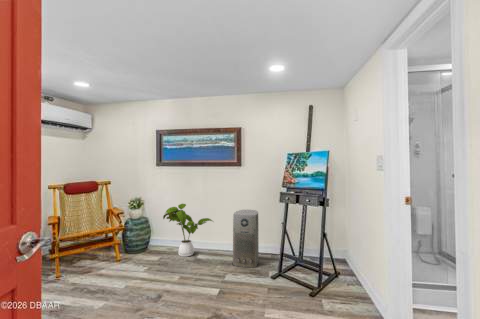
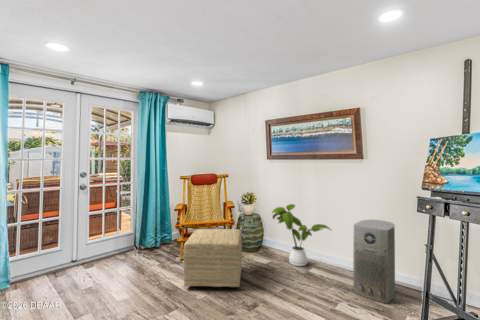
ottoman: none [75,232,141,301] -> present [184,229,242,288]

